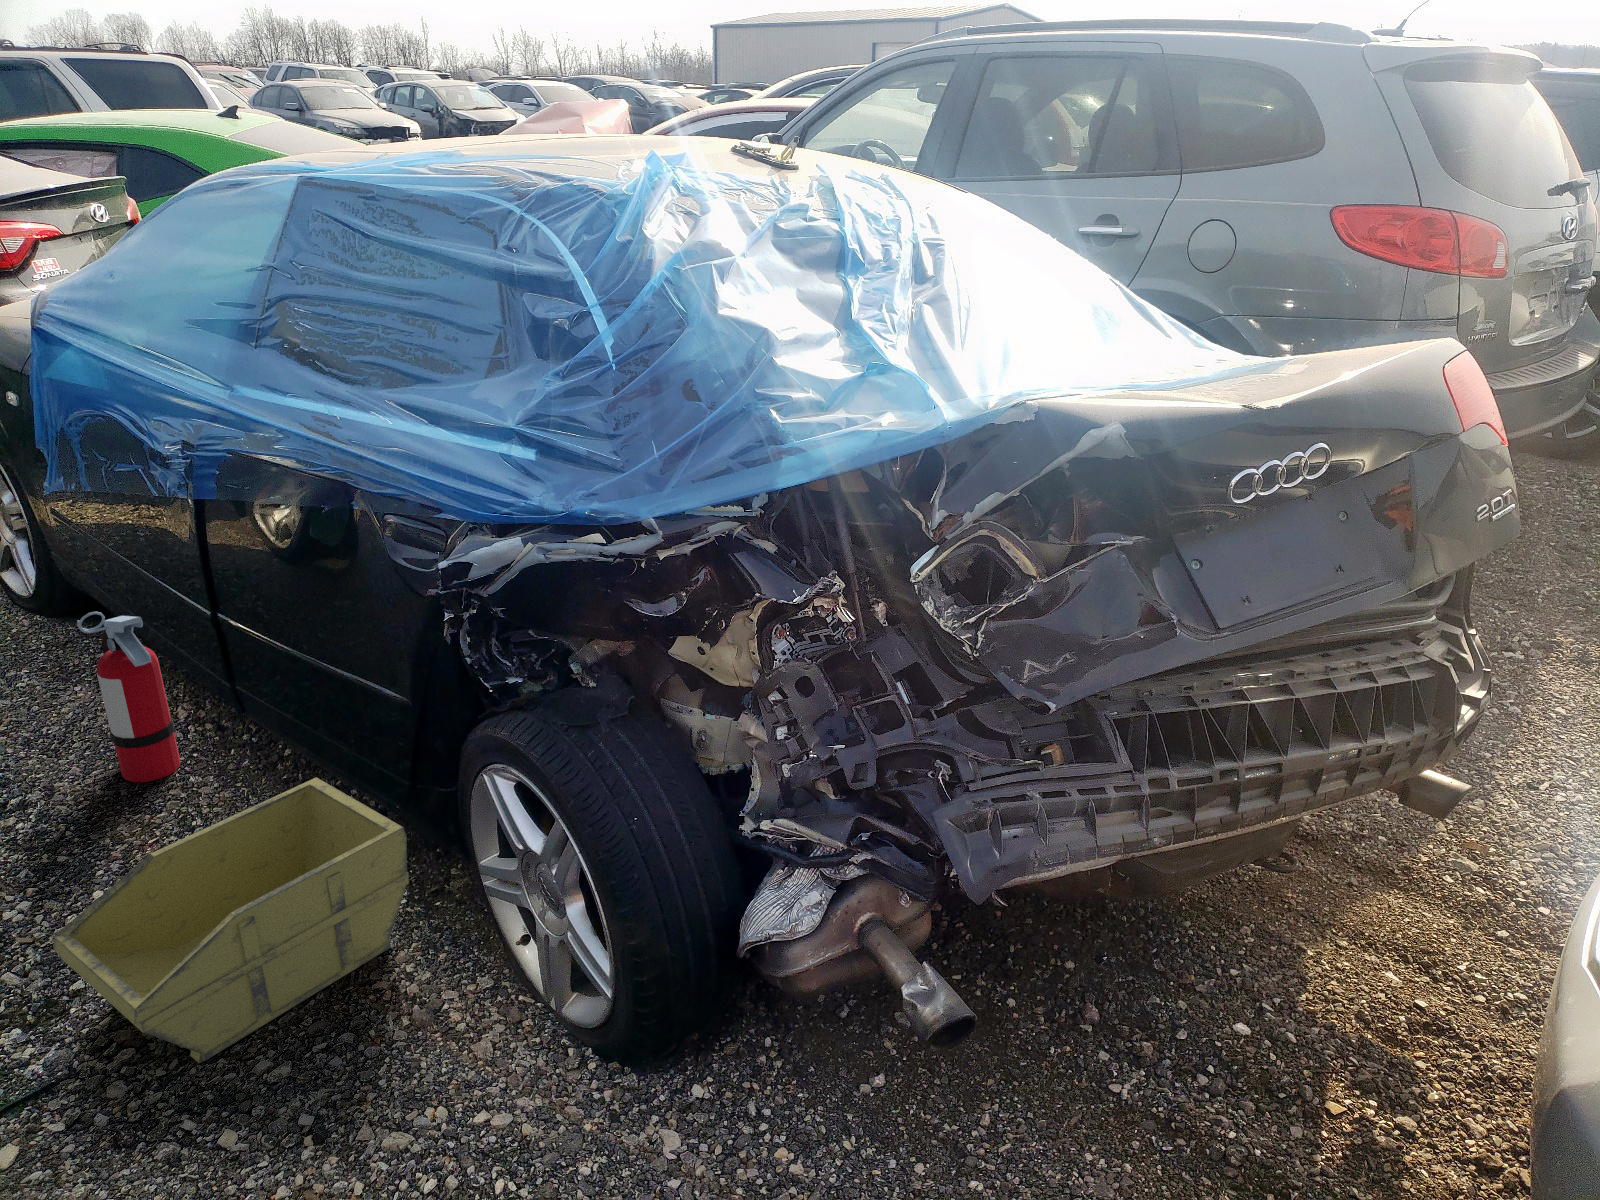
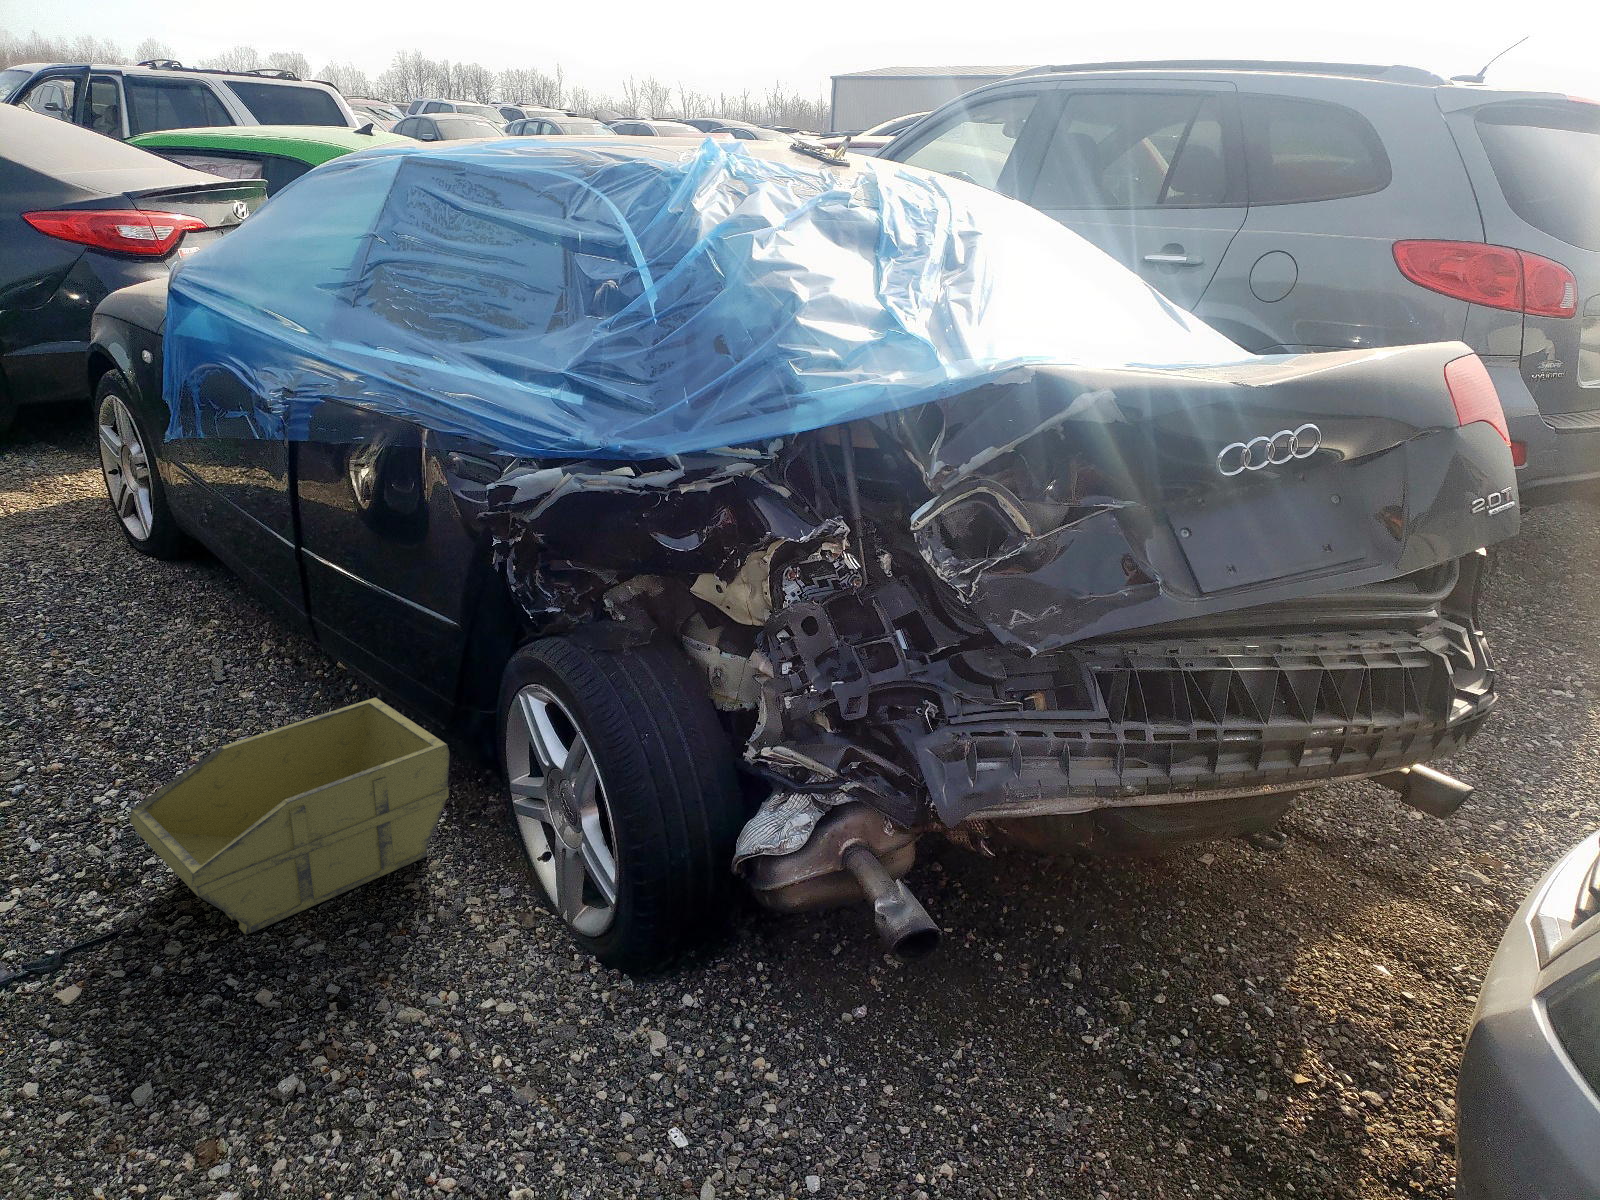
fire extinguisher: present [77,612,180,782] -> none [180,539,261,701]

